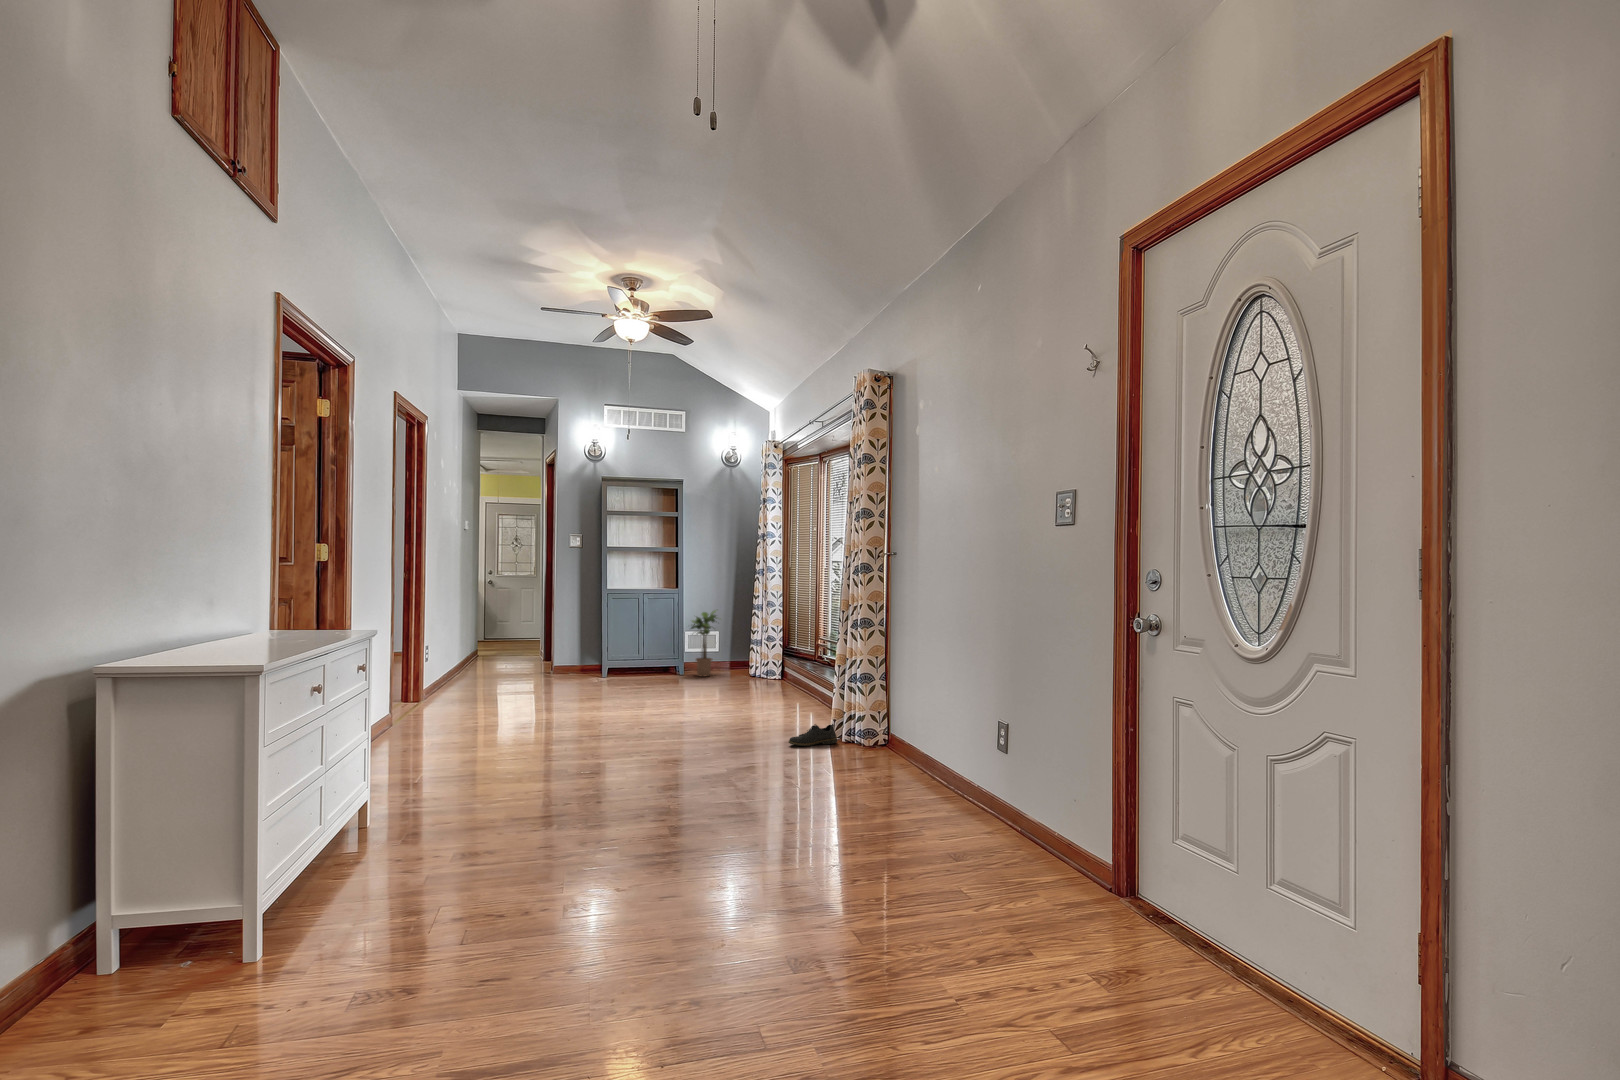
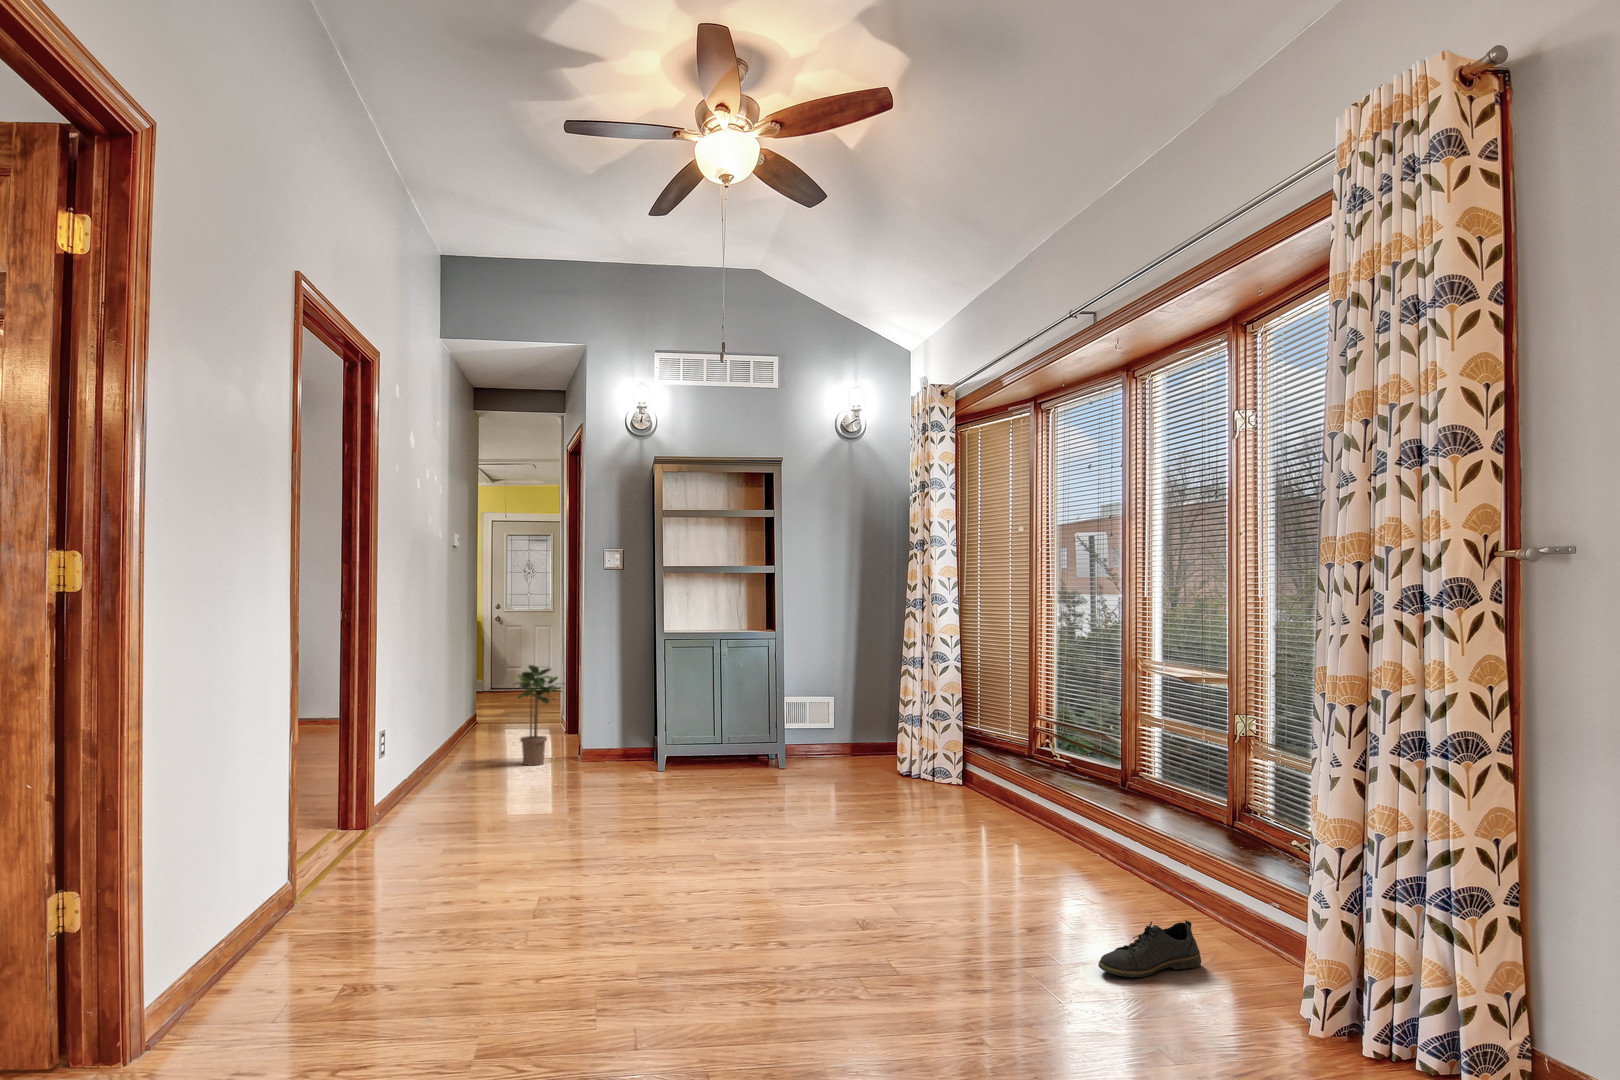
potted plant: present [691,610,717,676] -> present [514,665,562,765]

